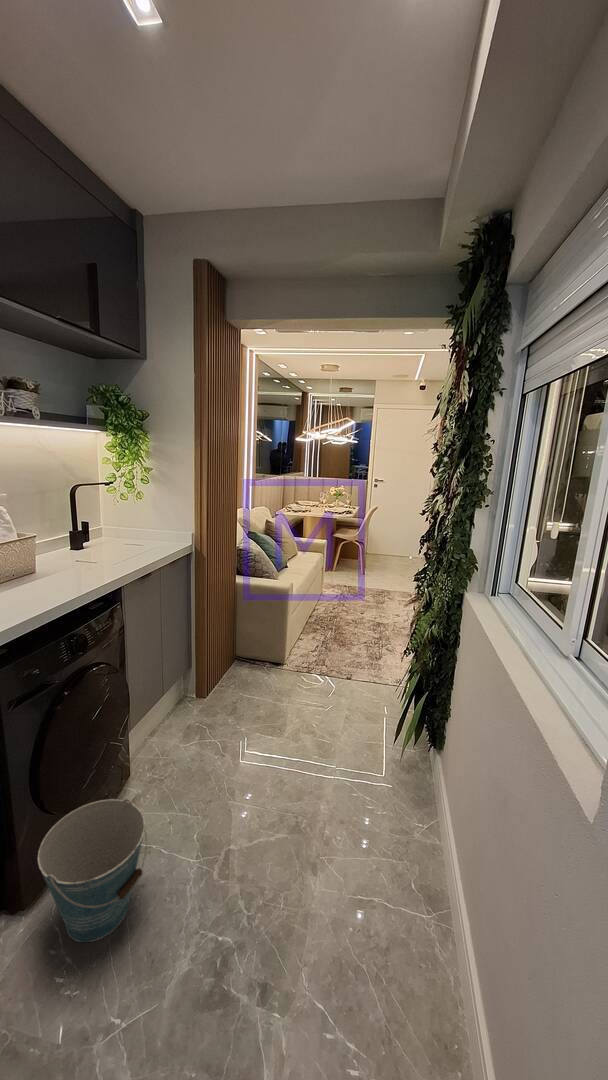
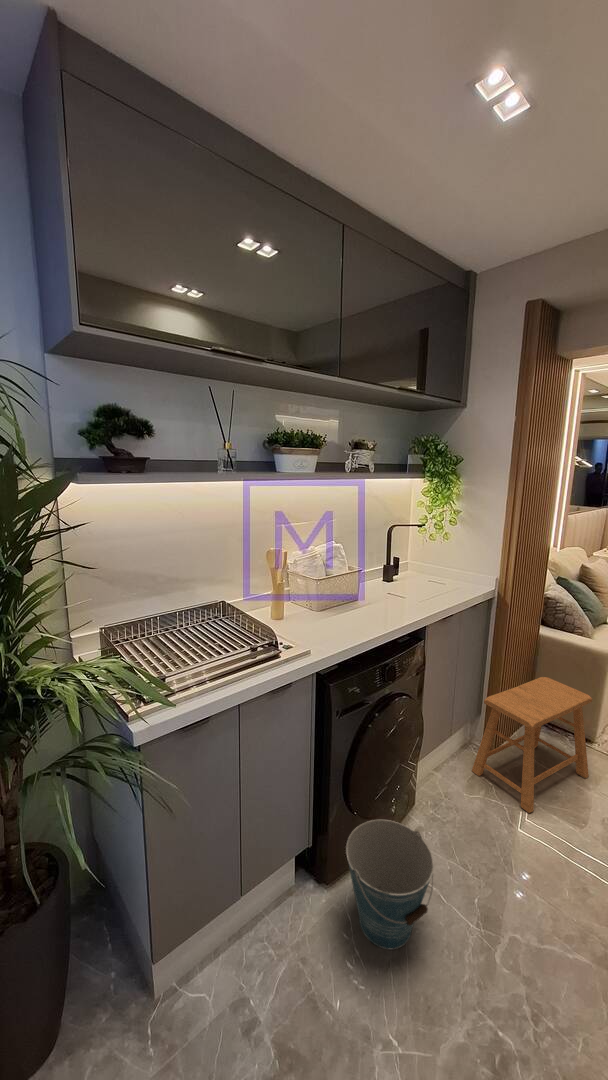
stool: none [187,618,282,739] -> present [472,677,592,813]

